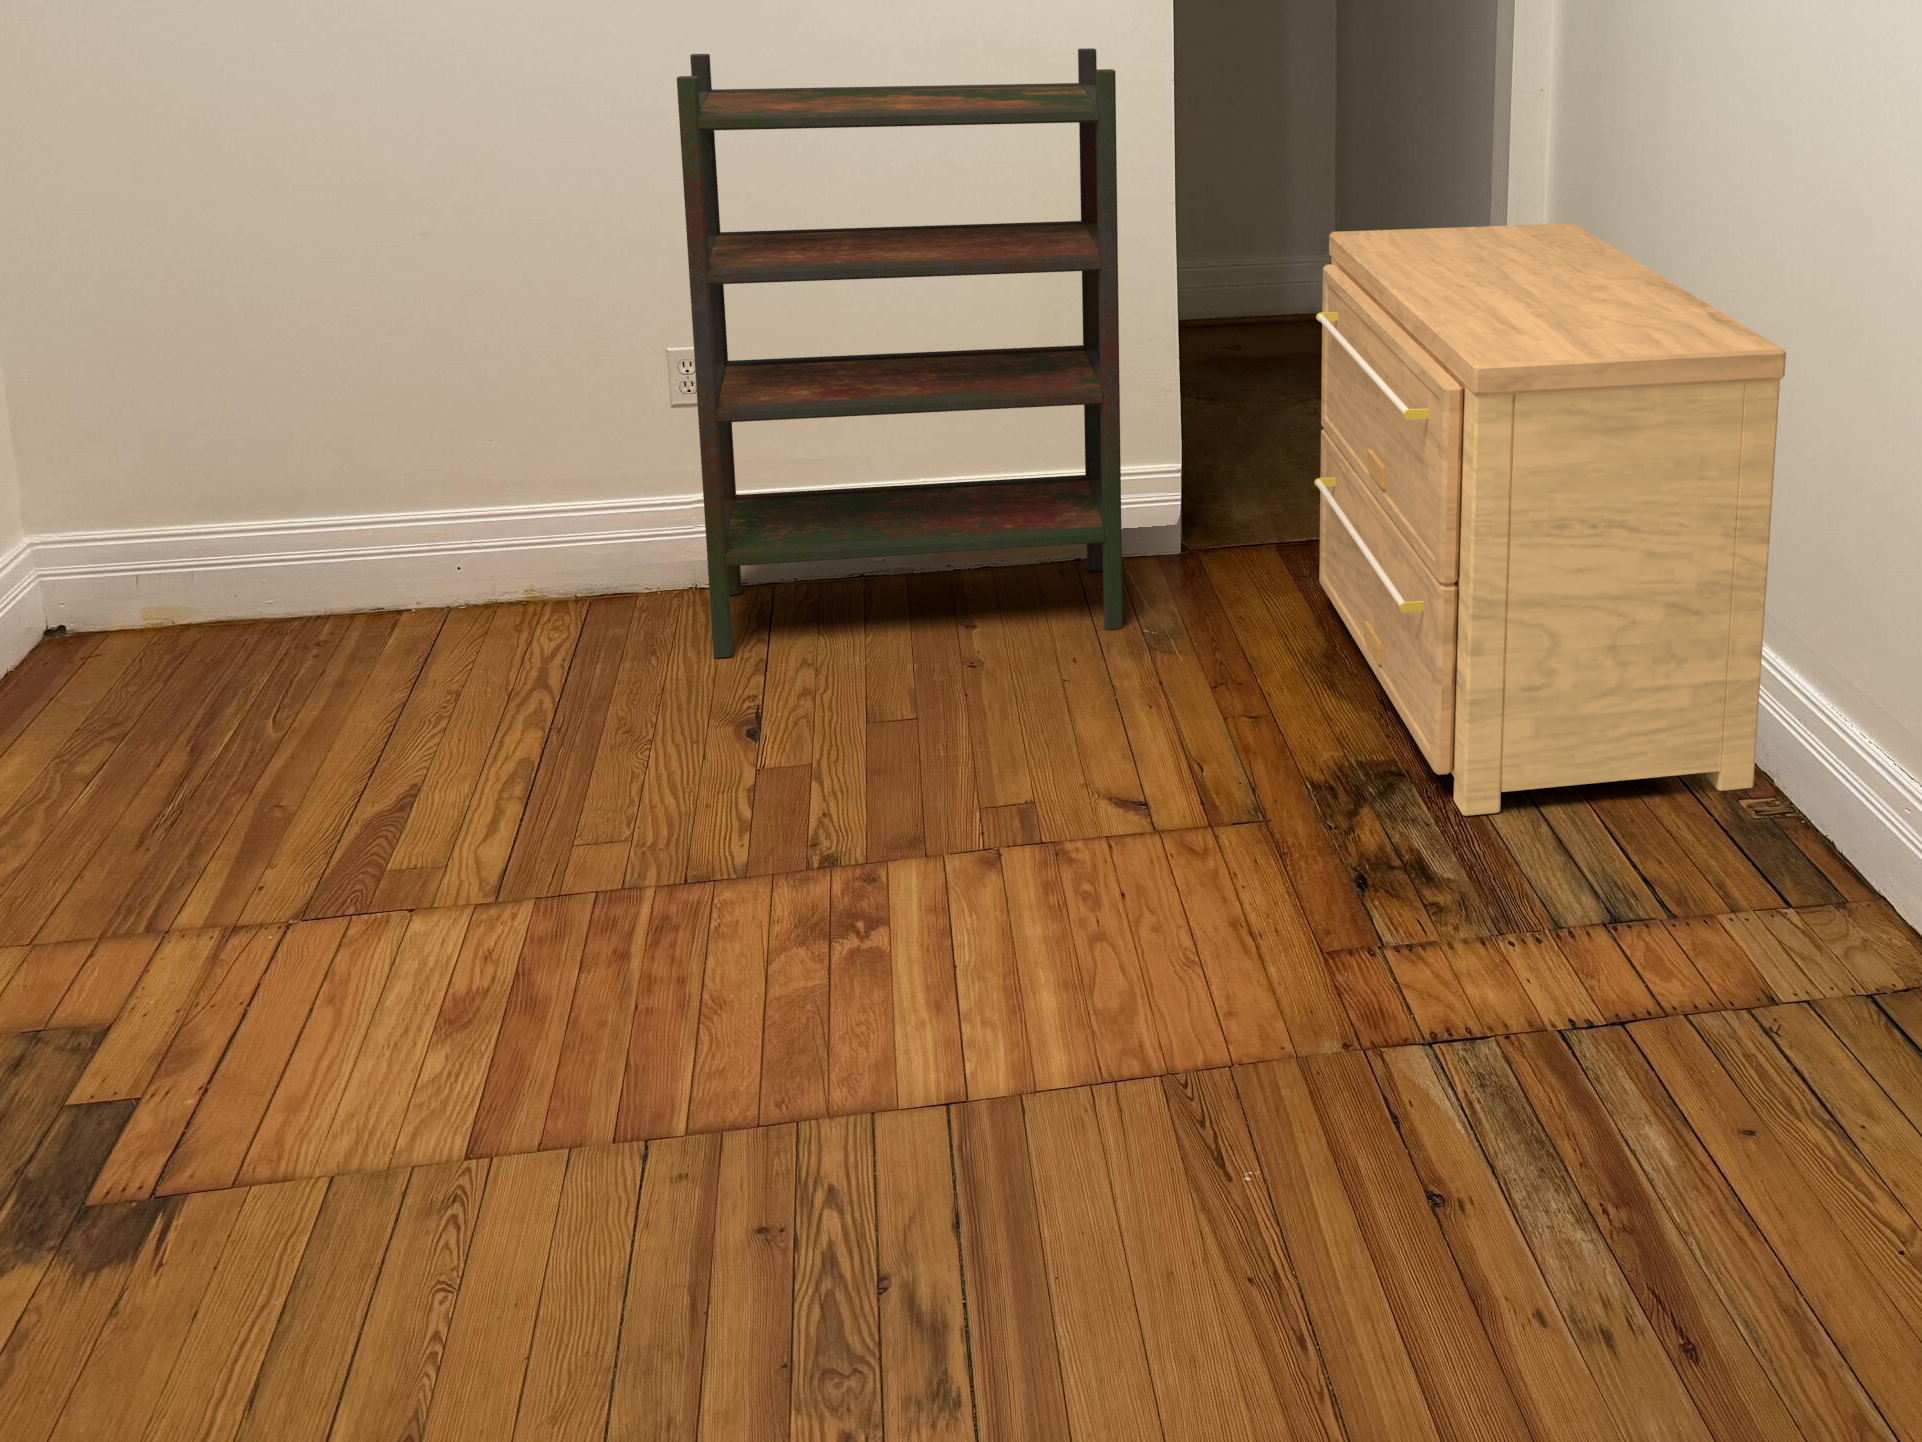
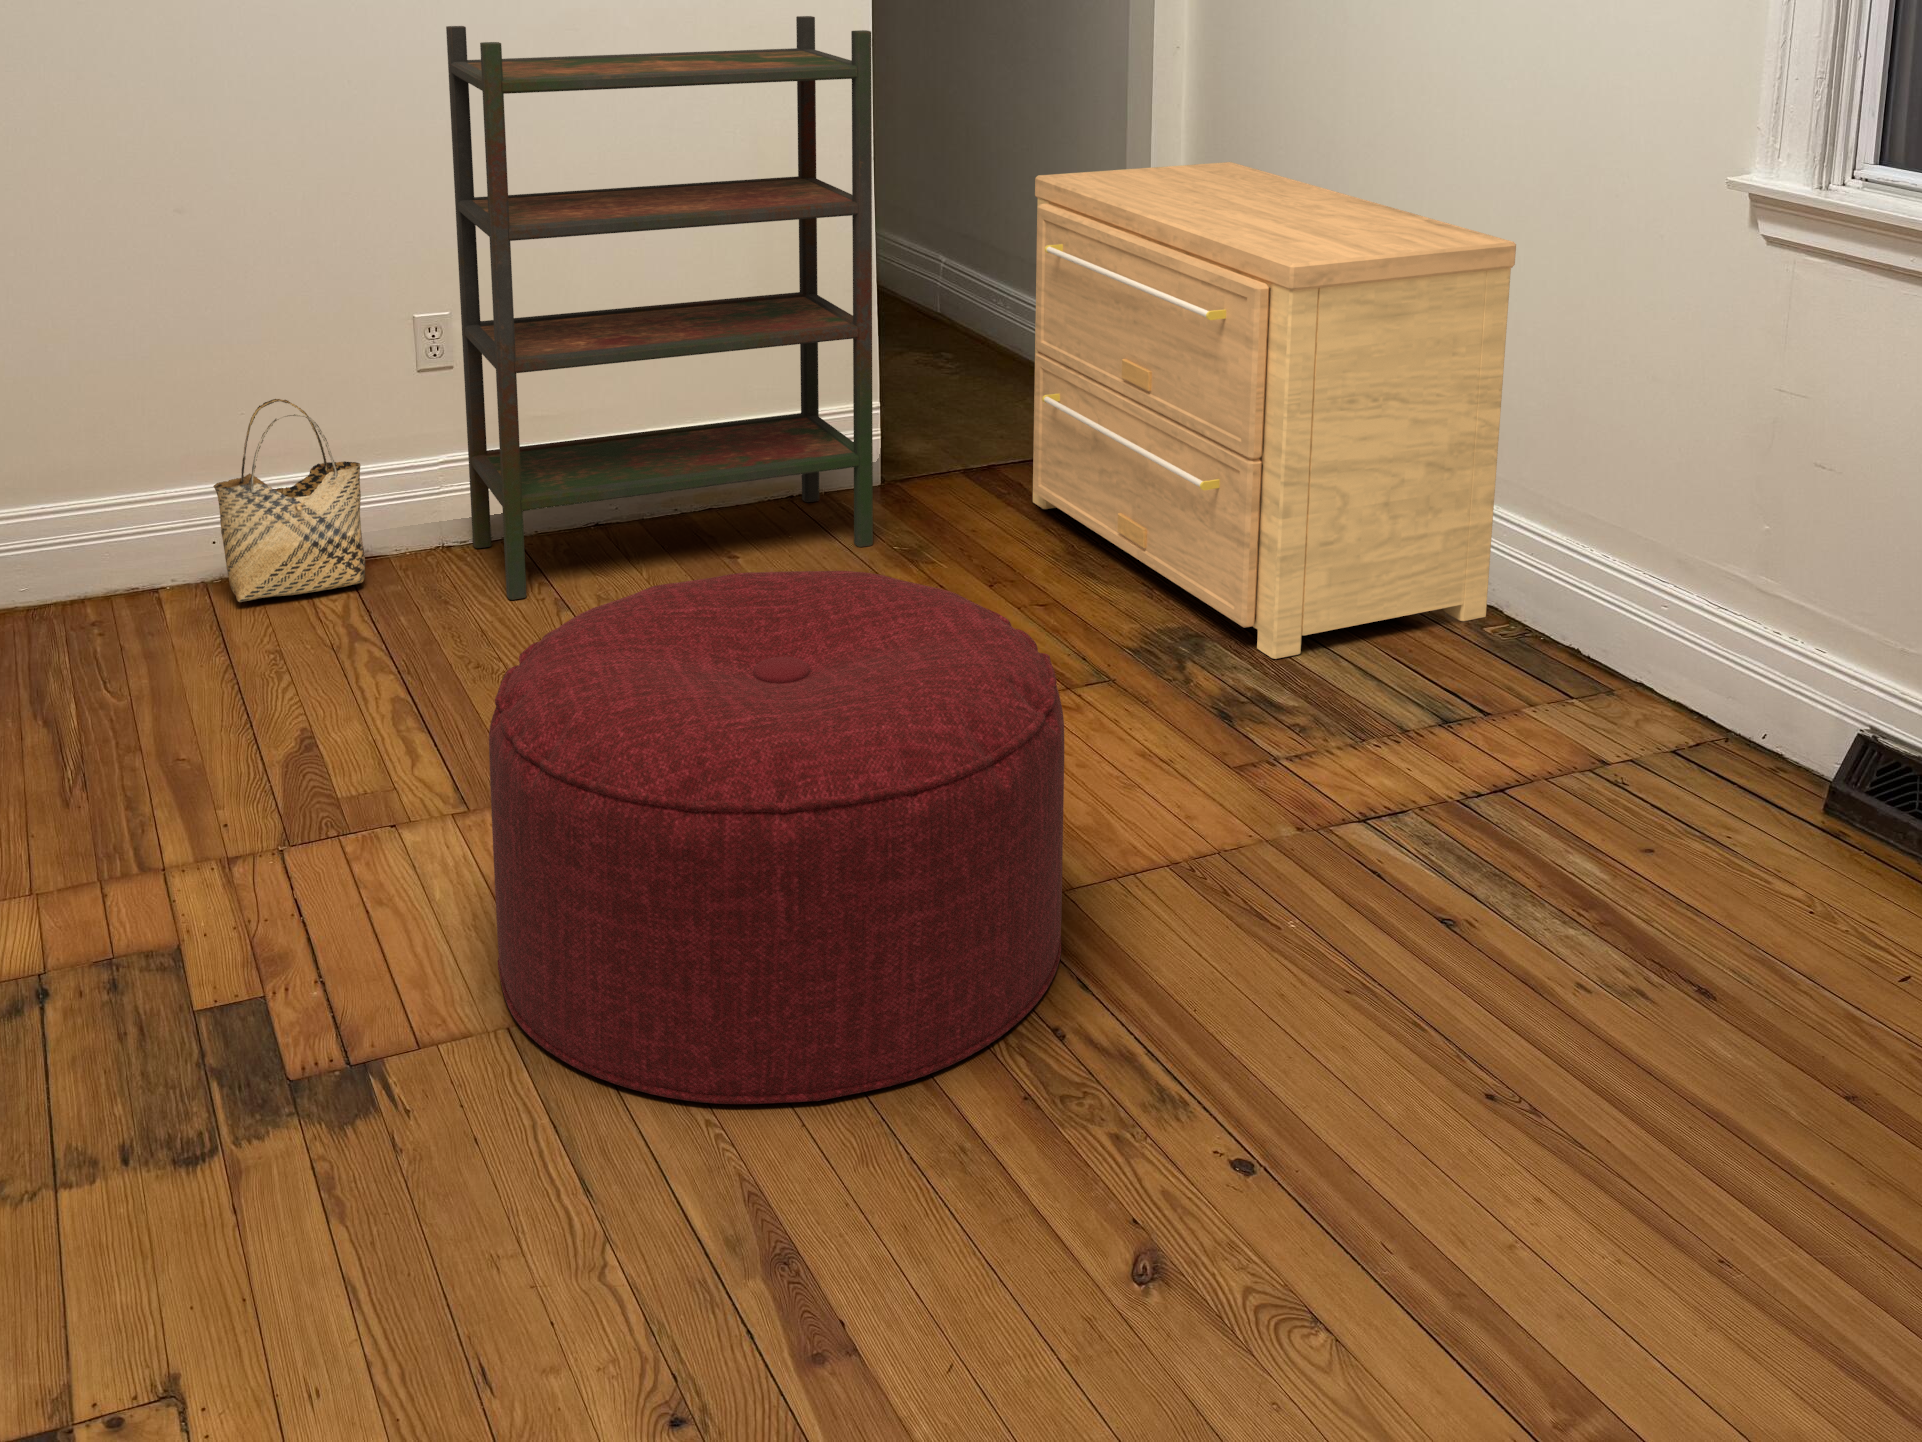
woven basket: none [436,430,593,635] -> present [213,399,365,602]
ottoman: none [328,685,1003,1313] -> present [489,571,1064,1104]

